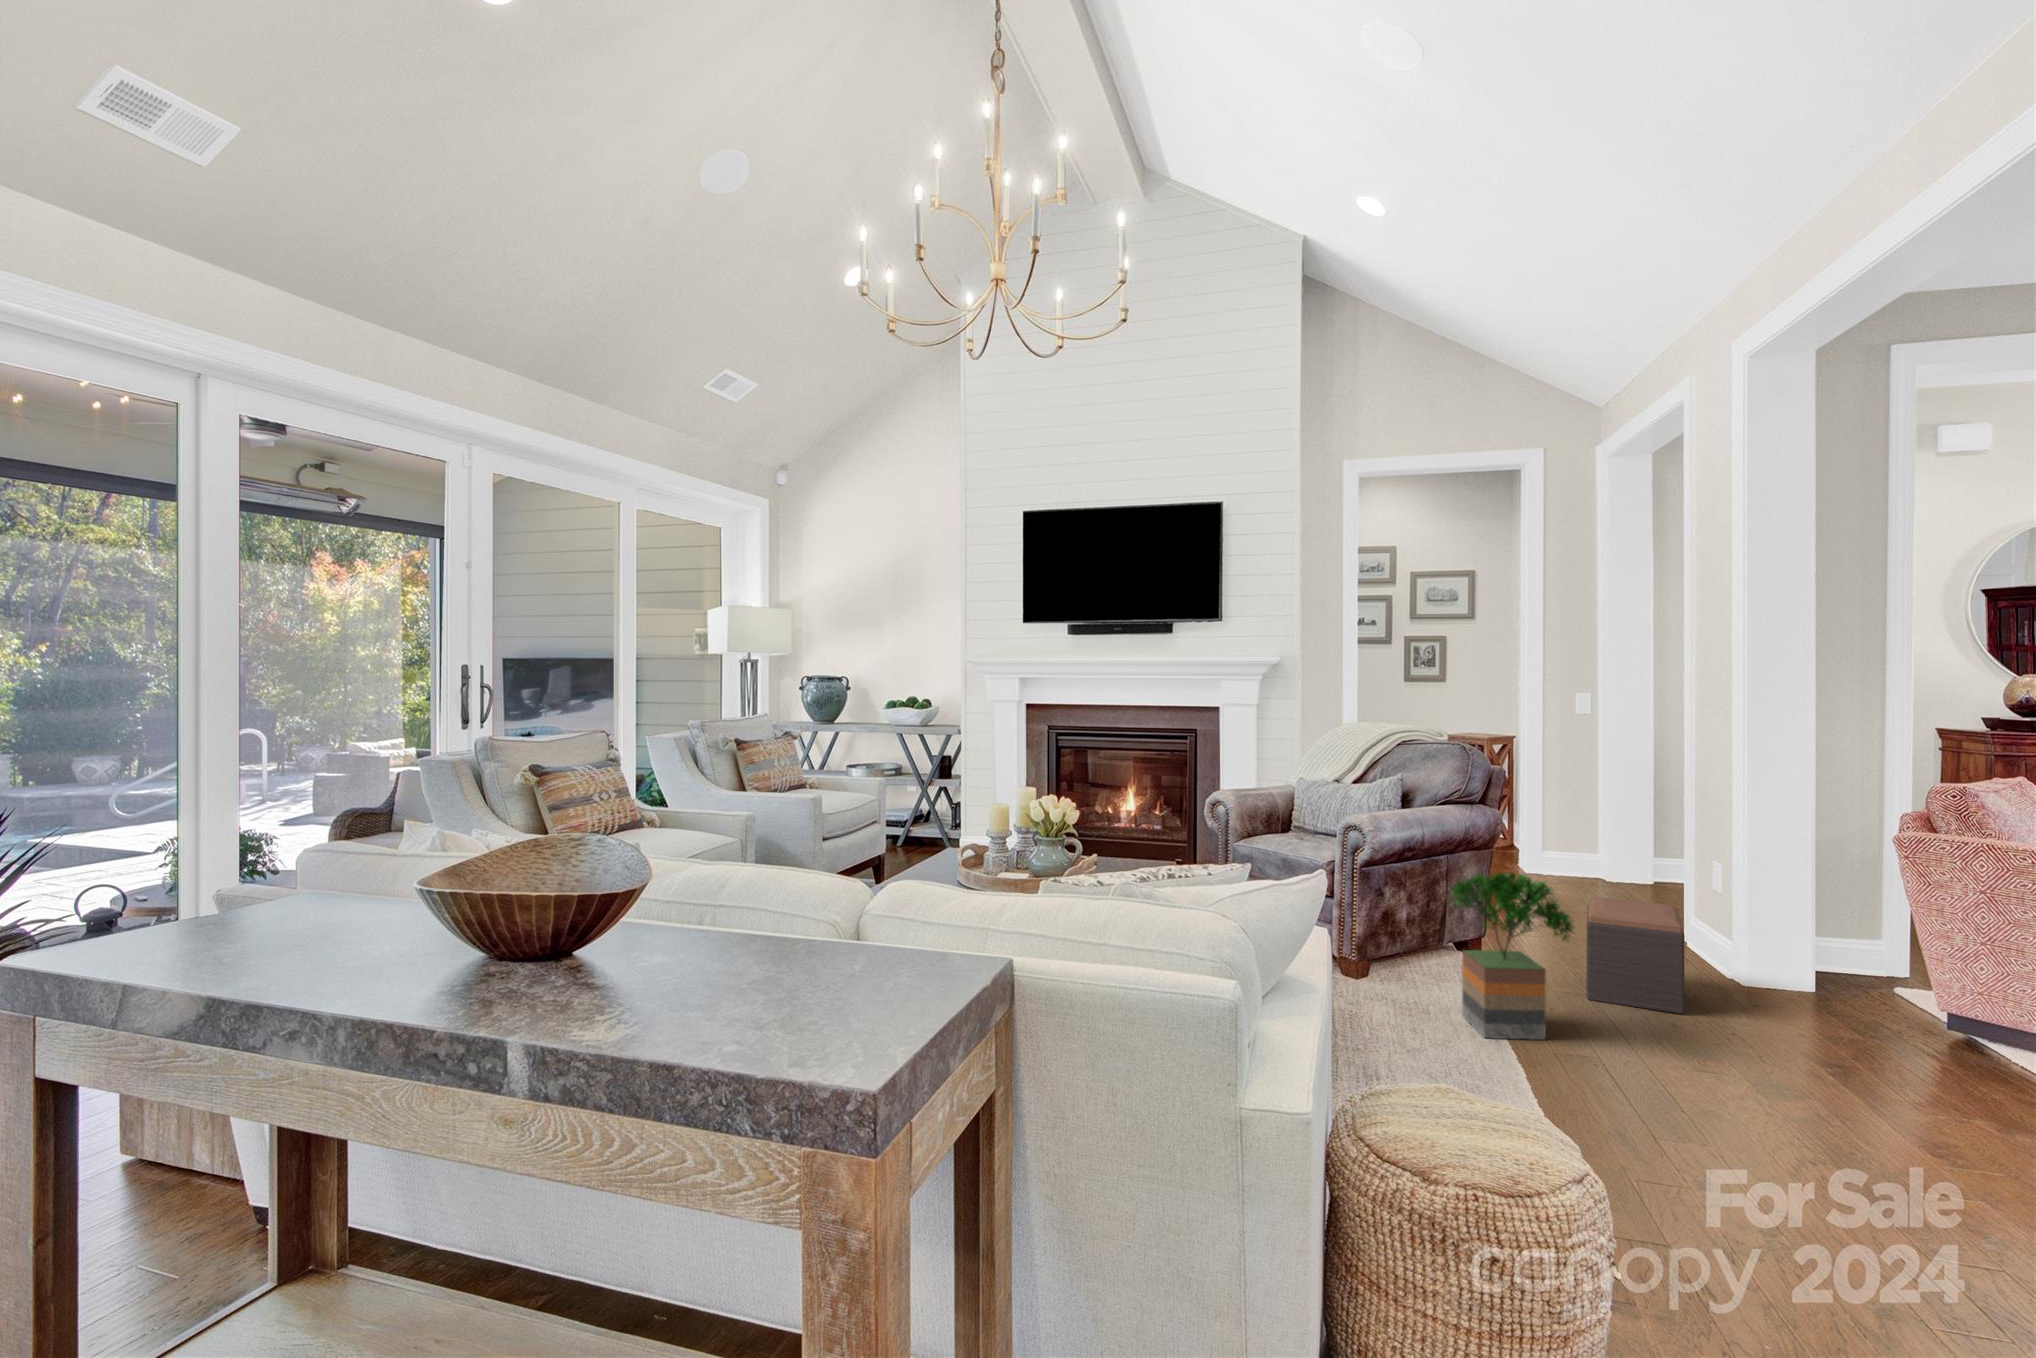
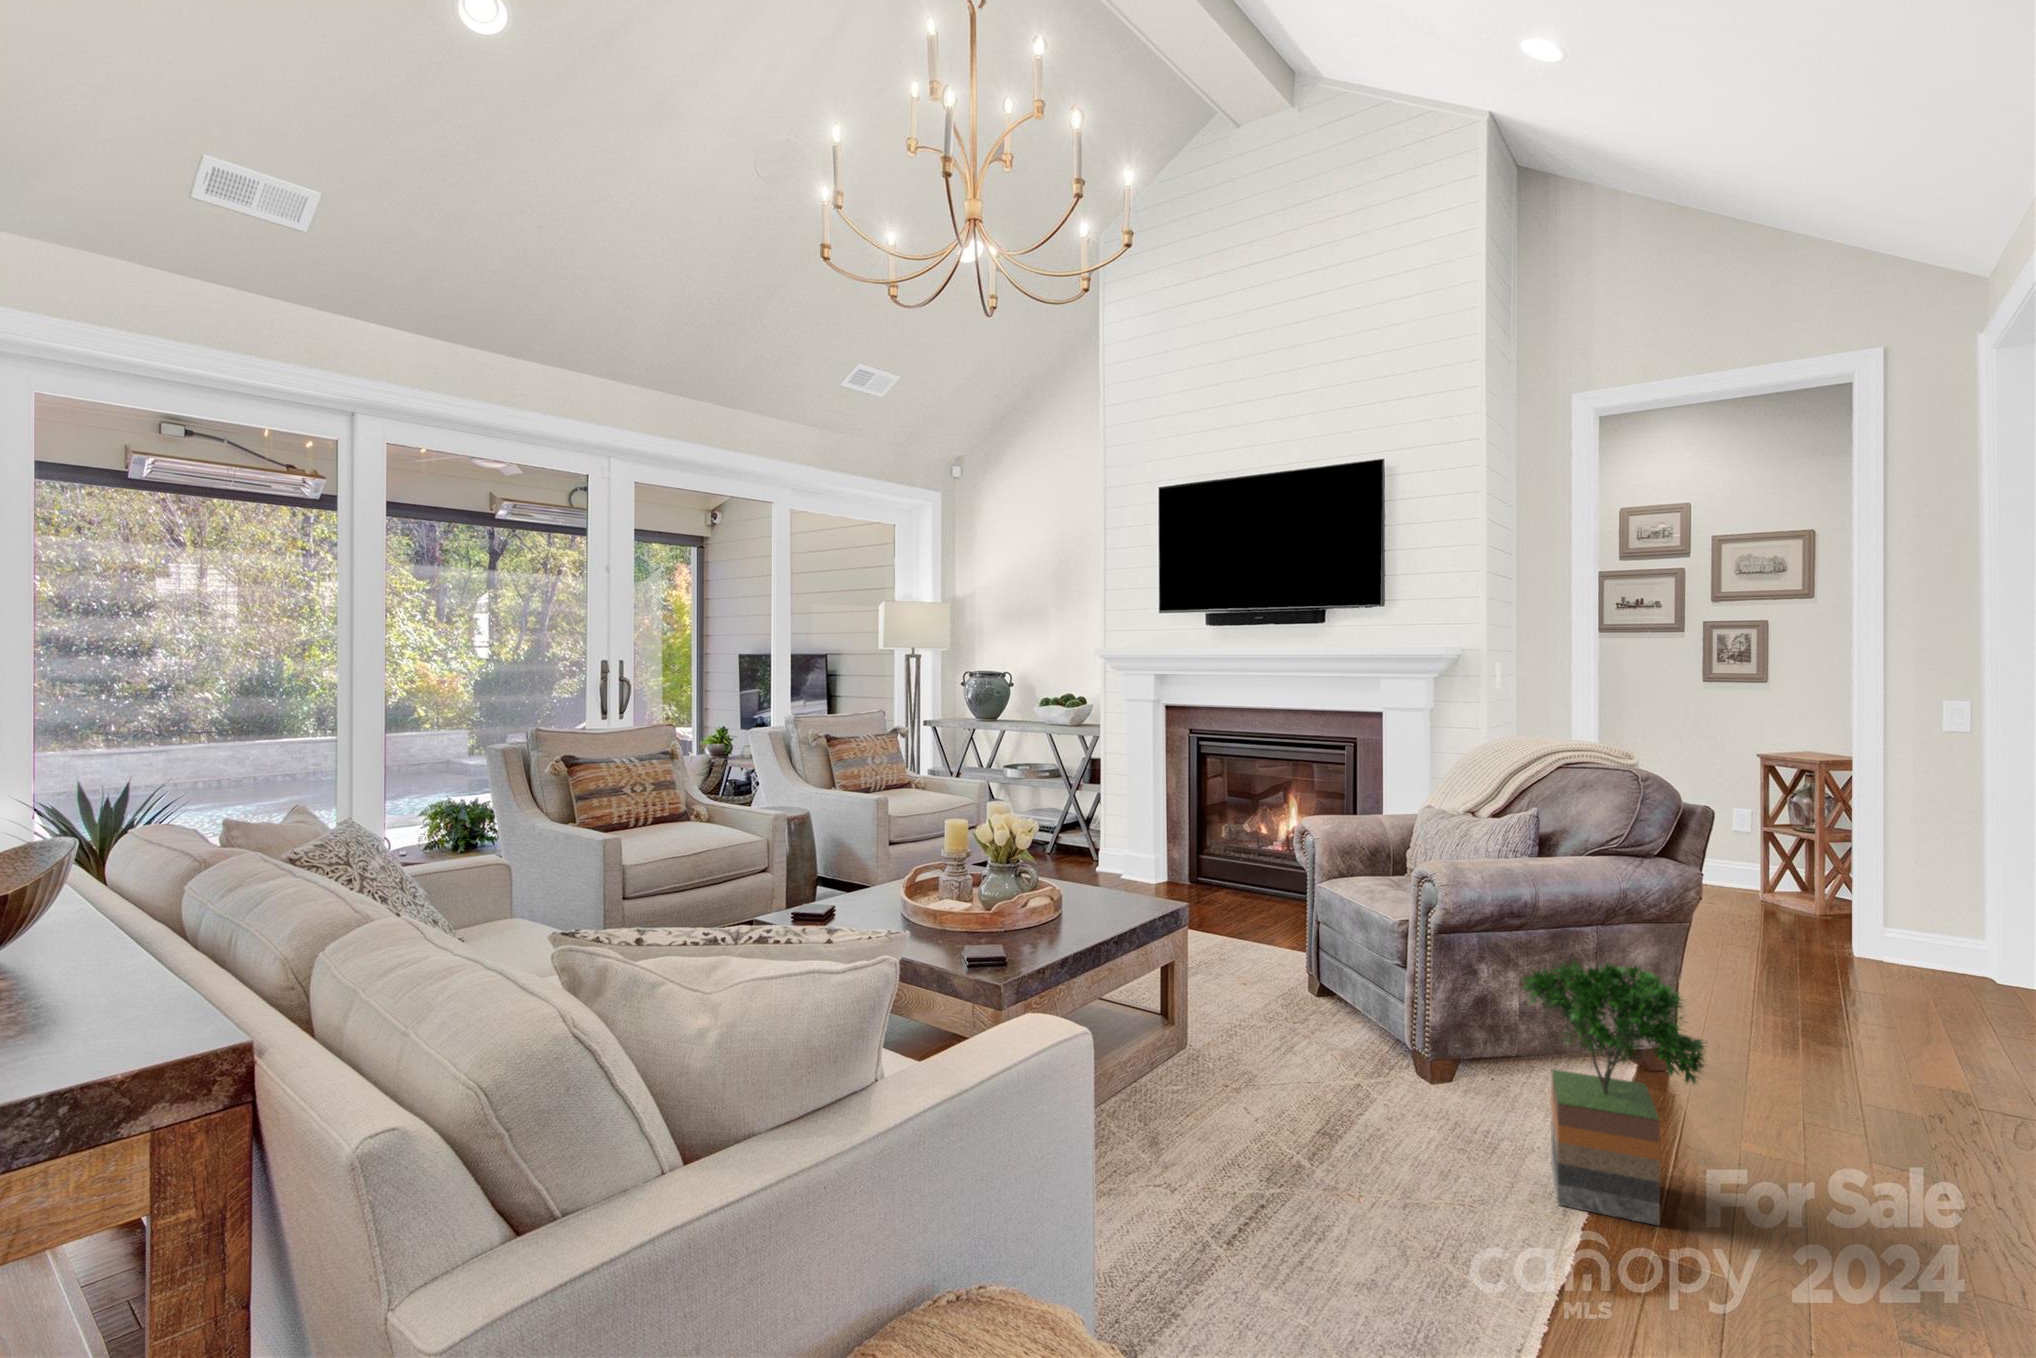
footstool: present [1586,897,1684,1014] -> none [1791,1014,1984,1225]

